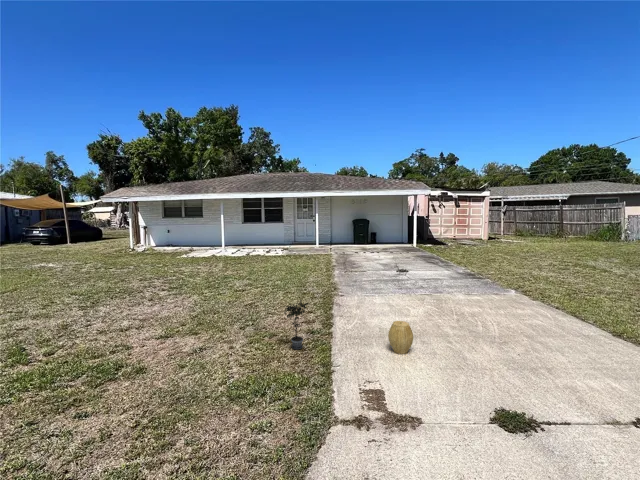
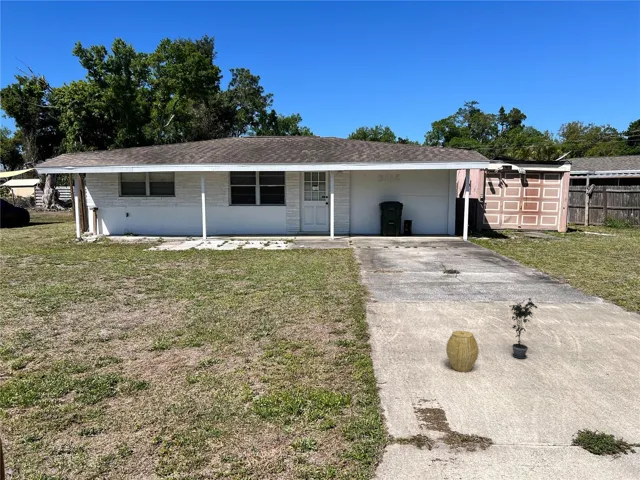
potted plant: present [284,300,308,349] -> present [509,298,537,359]

